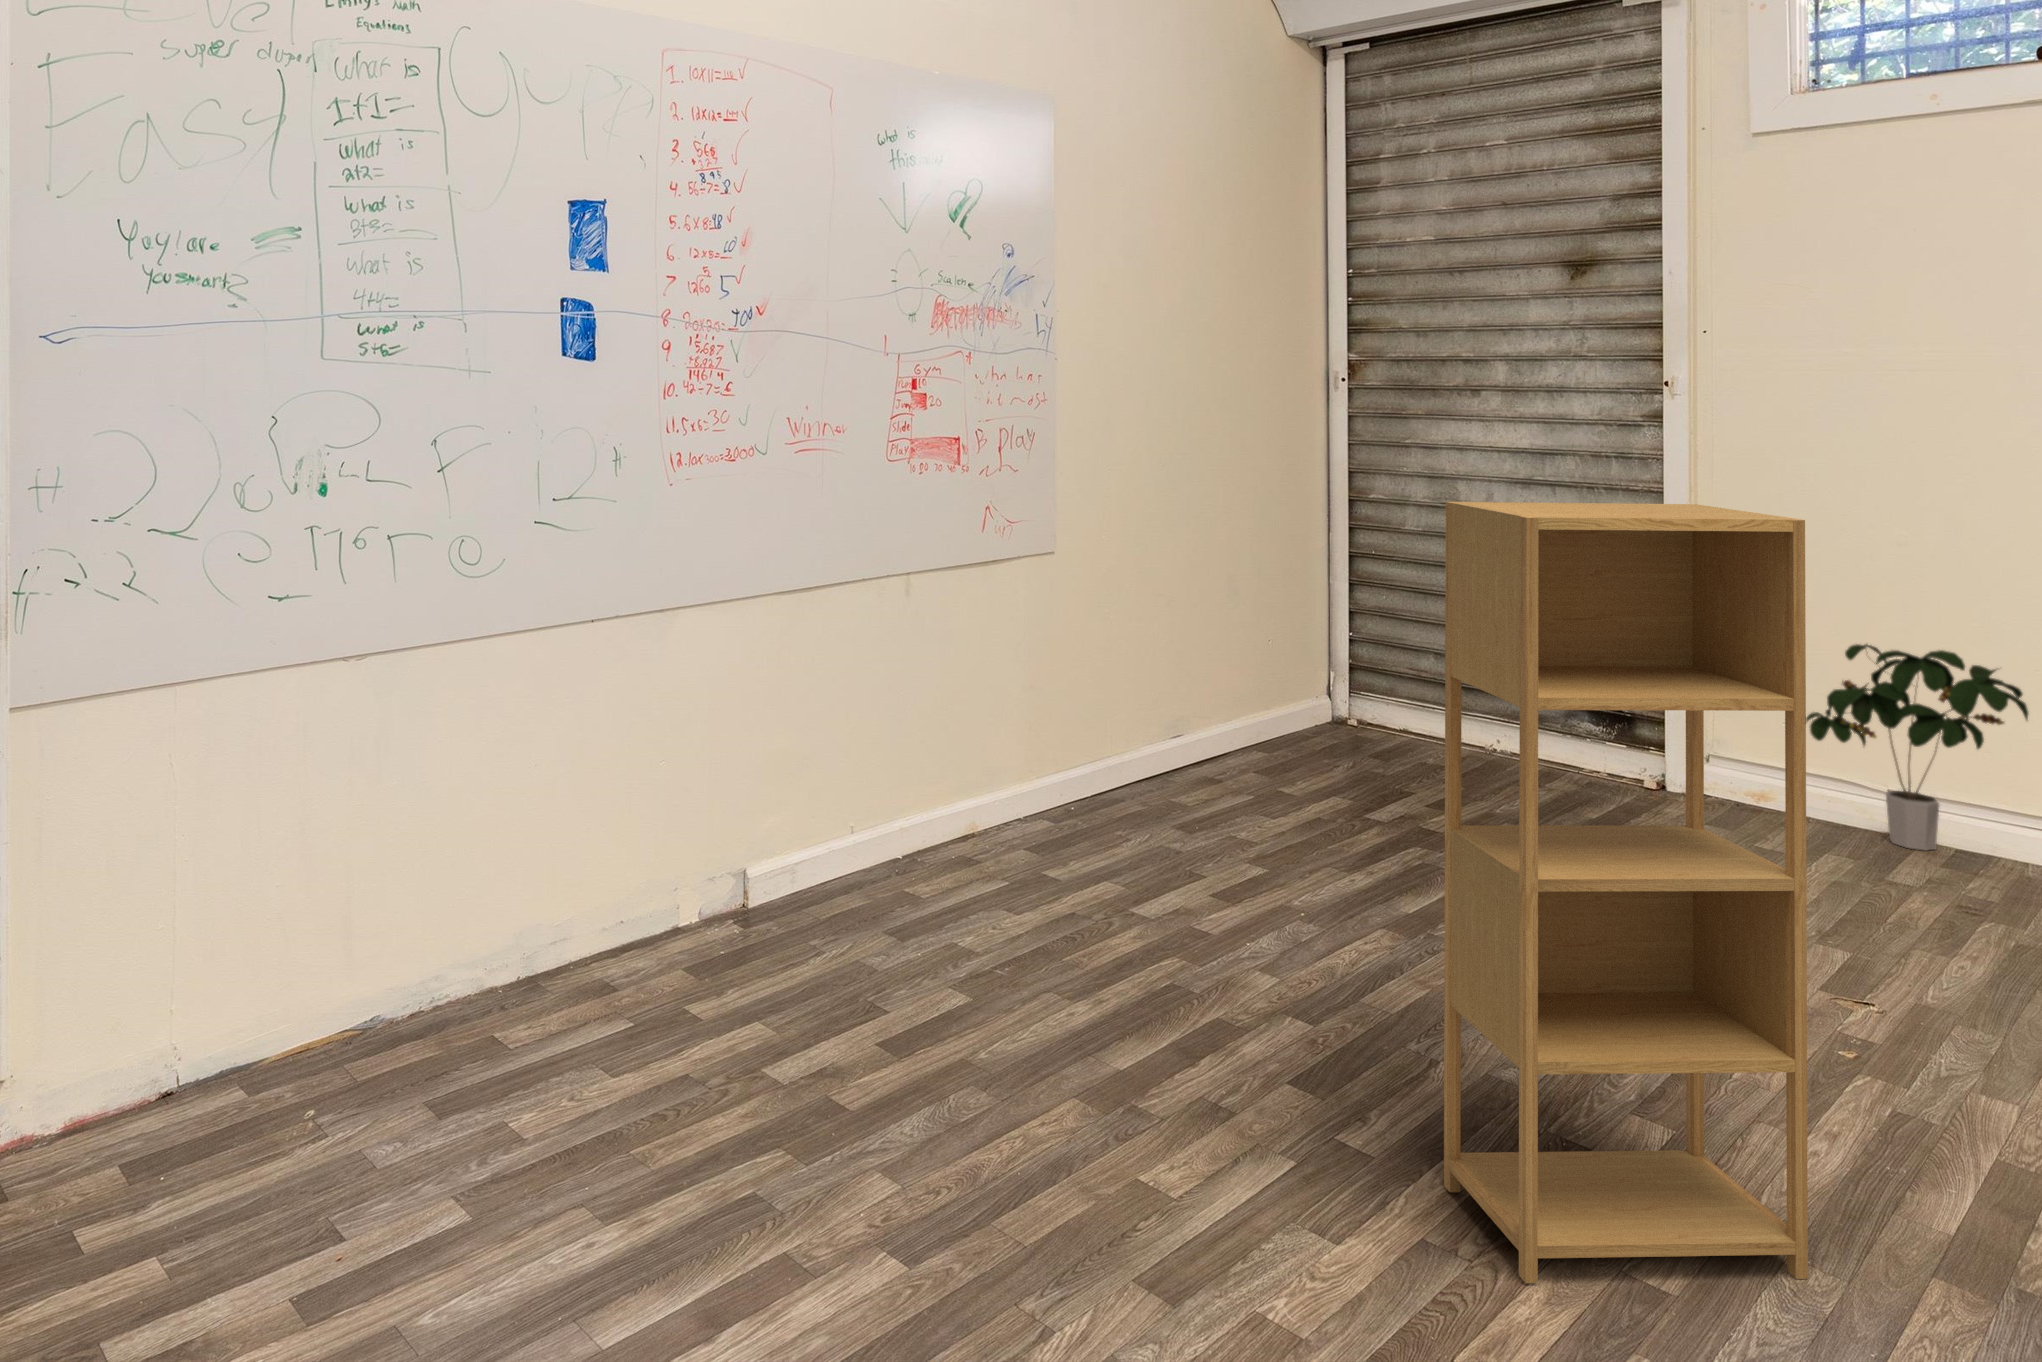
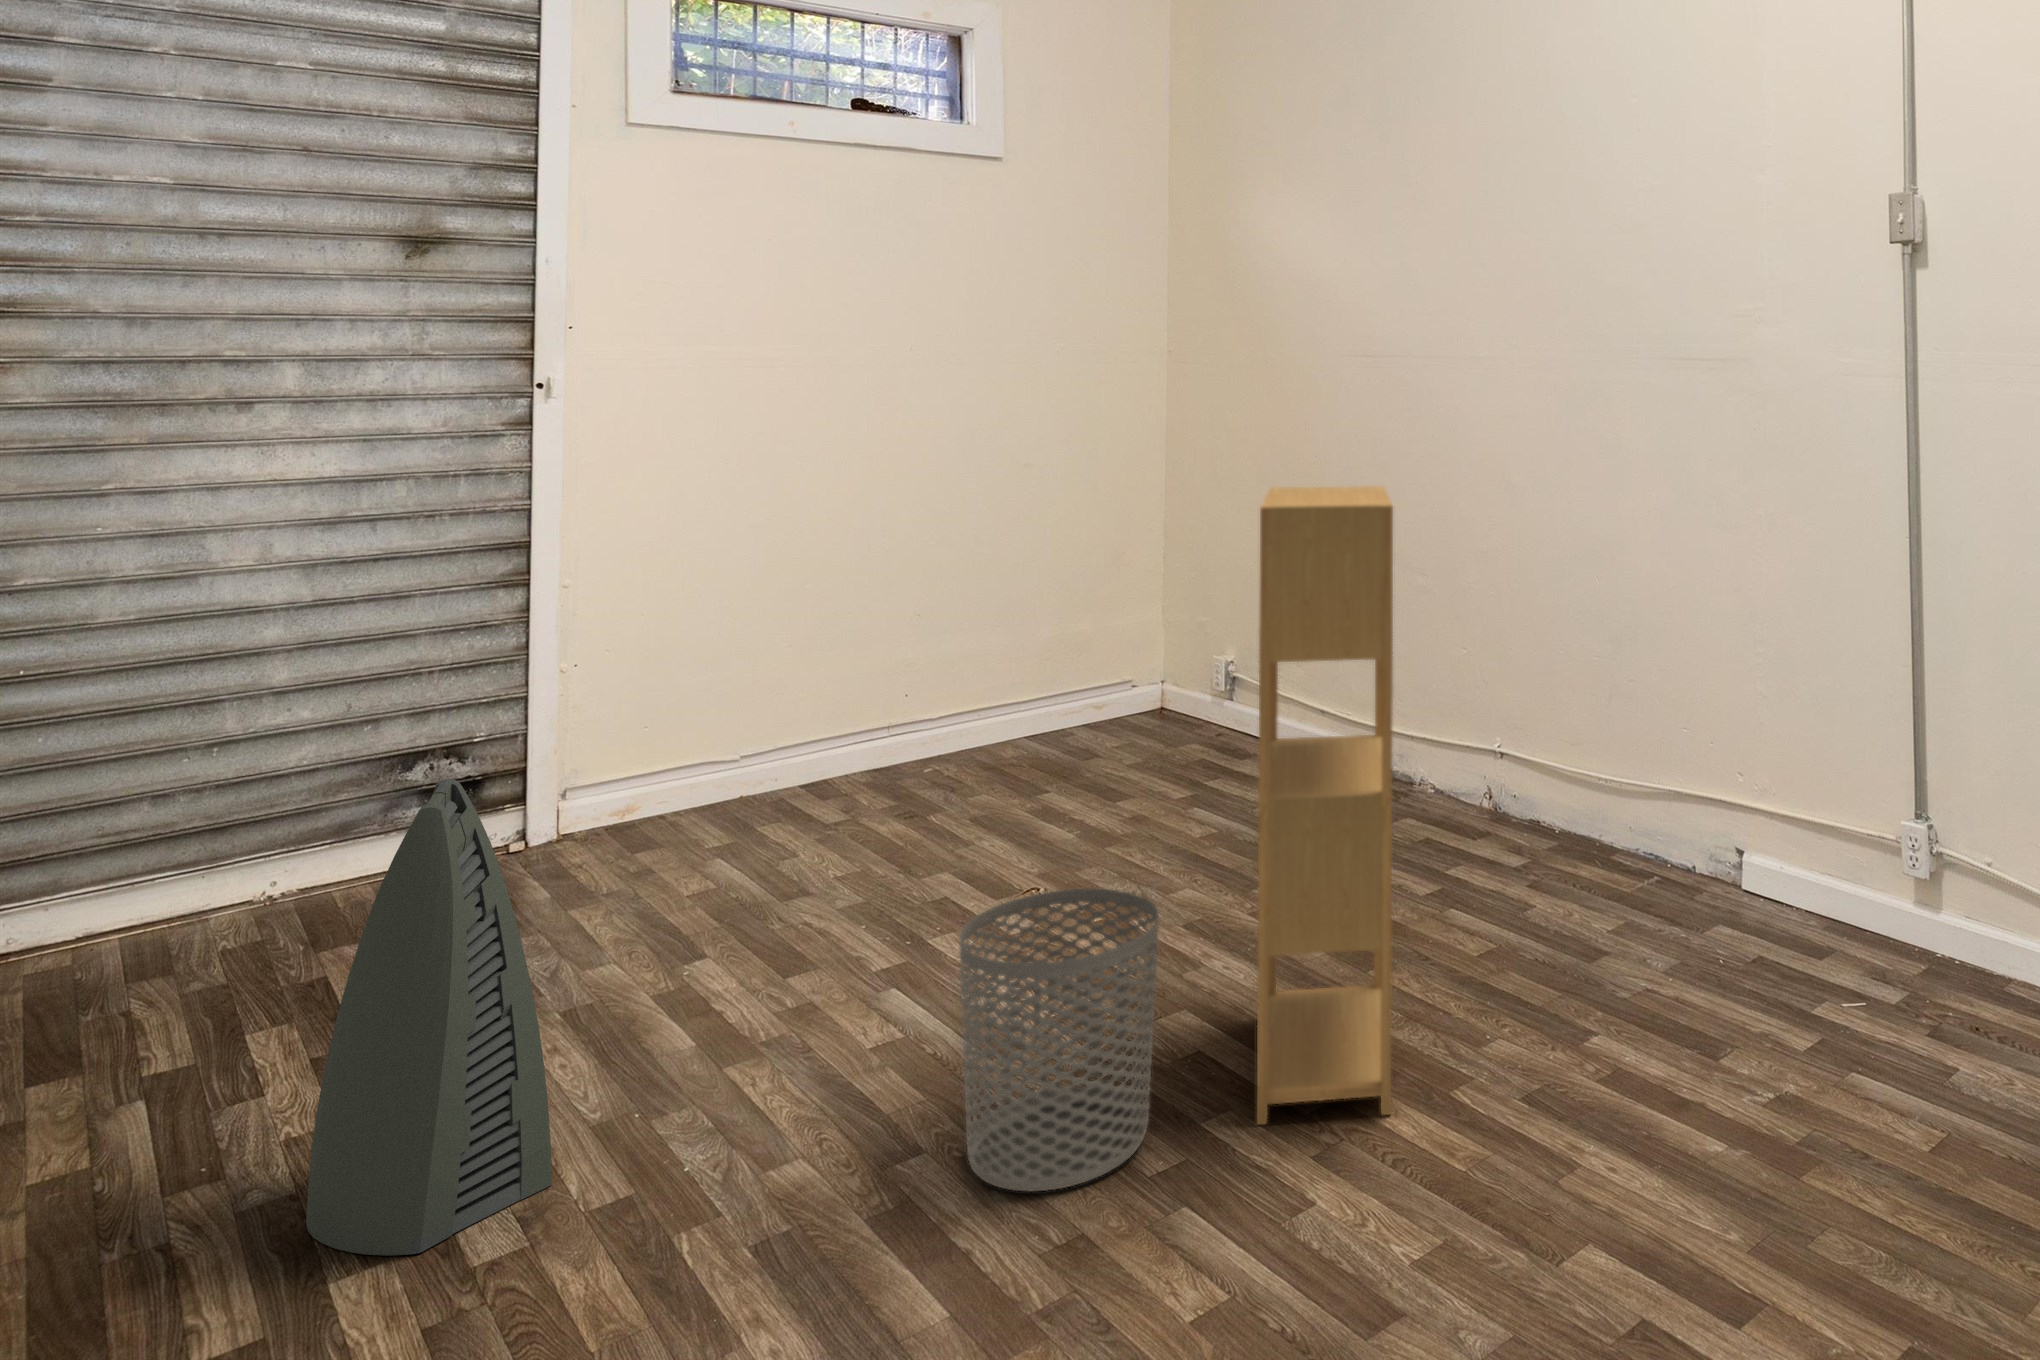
air purifier: none [1125,624,1232,911] -> present [306,779,552,1256]
potted plant: present [1806,644,2028,851] -> none [683,616,866,801]
waste bin: none [1255,841,1444,1119] -> present [960,888,1159,1192]

